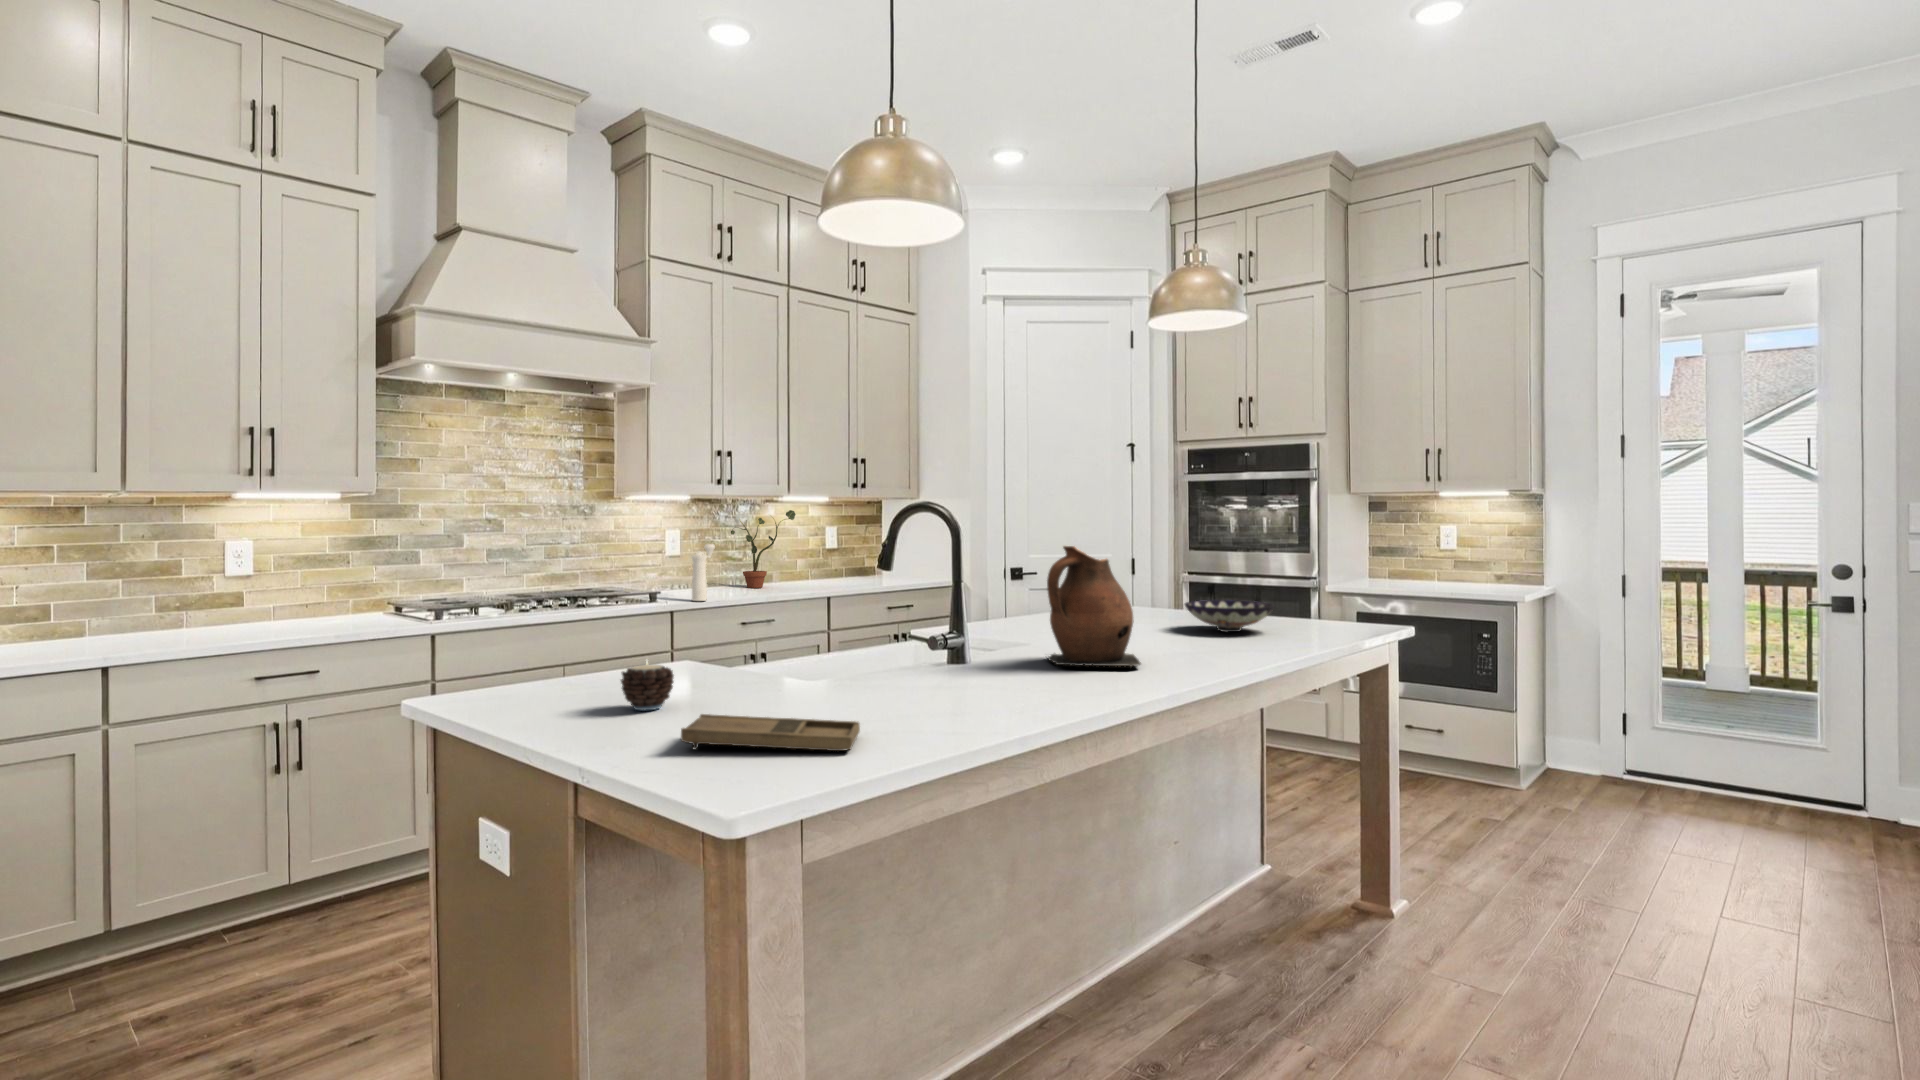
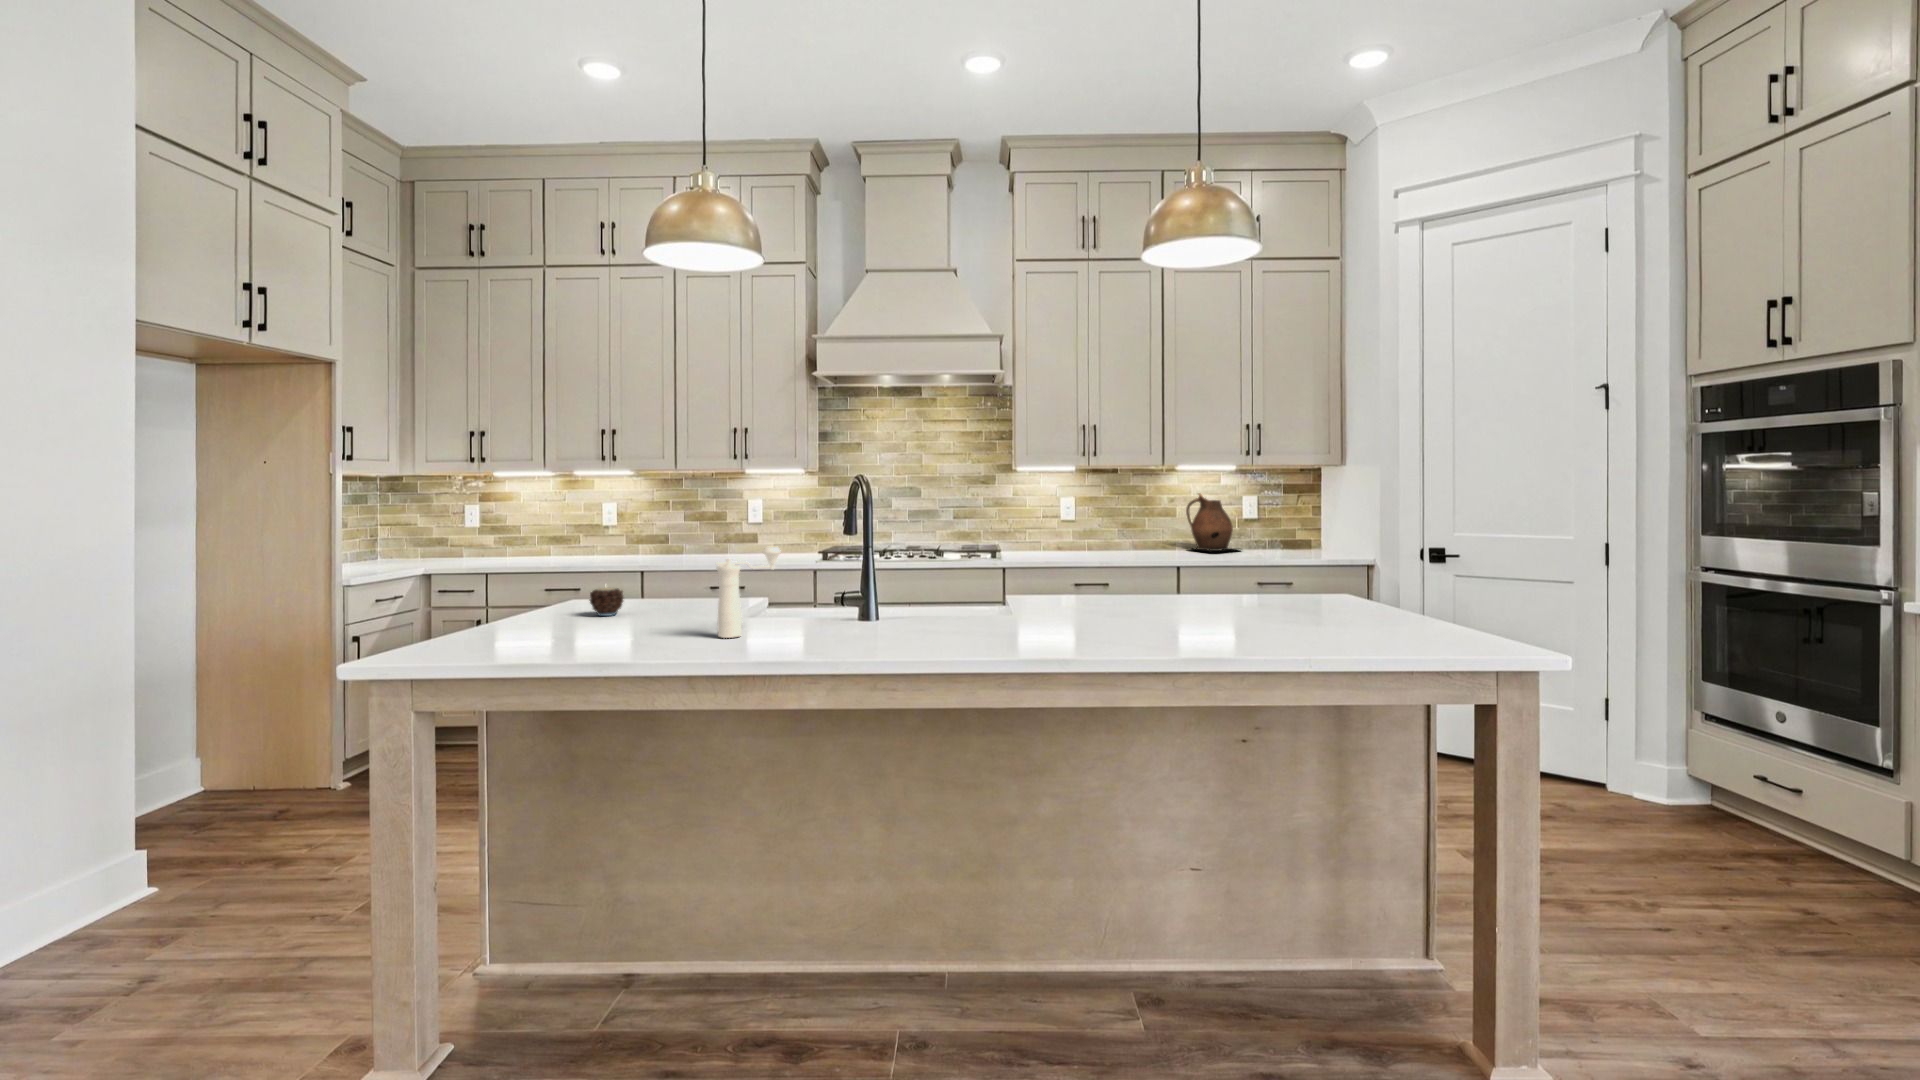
potted plant: present [731,510,796,588] -> none [1101,479,1170,551]
pepper mill: present [692,544,715,601] -> present [716,547,781,638]
ceramic pitcher: present [1047,546,1141,667] -> present [1186,493,1240,551]
bowl: present [1185,600,1275,632] -> none [1182,590,1288,628]
tray: present [681,714,860,751] -> none [503,617,581,646]

